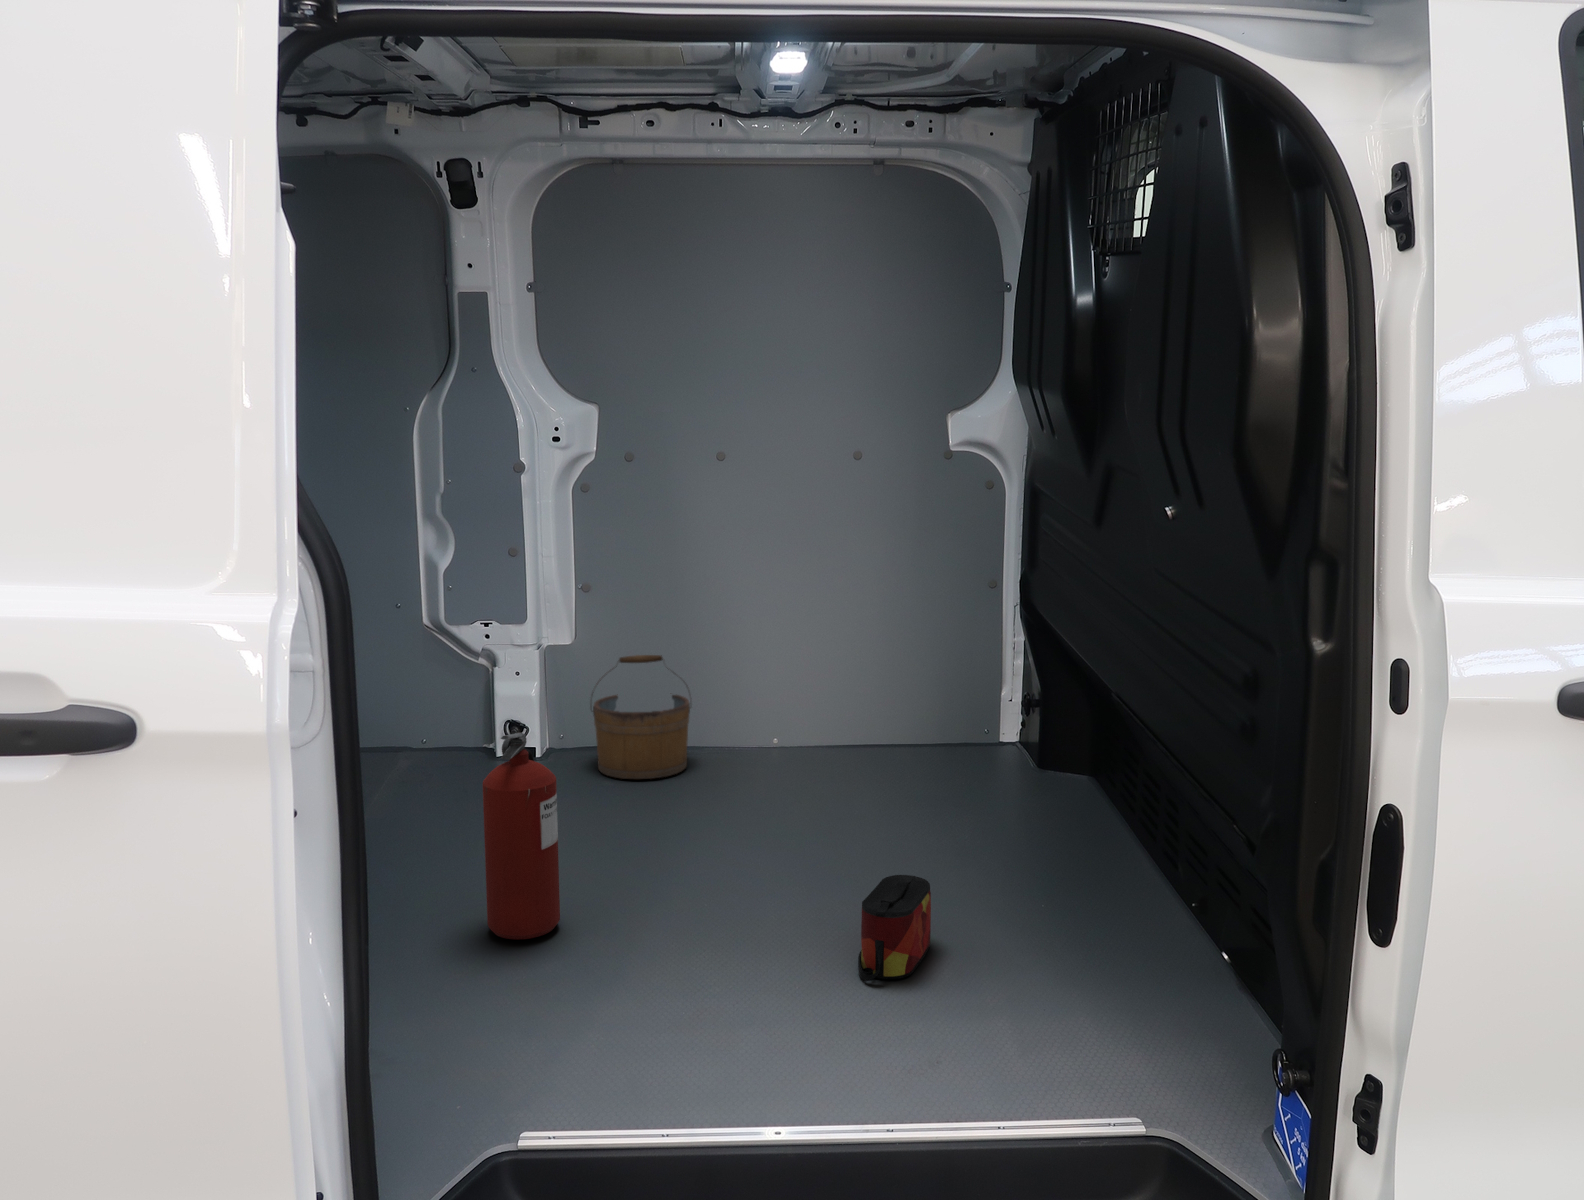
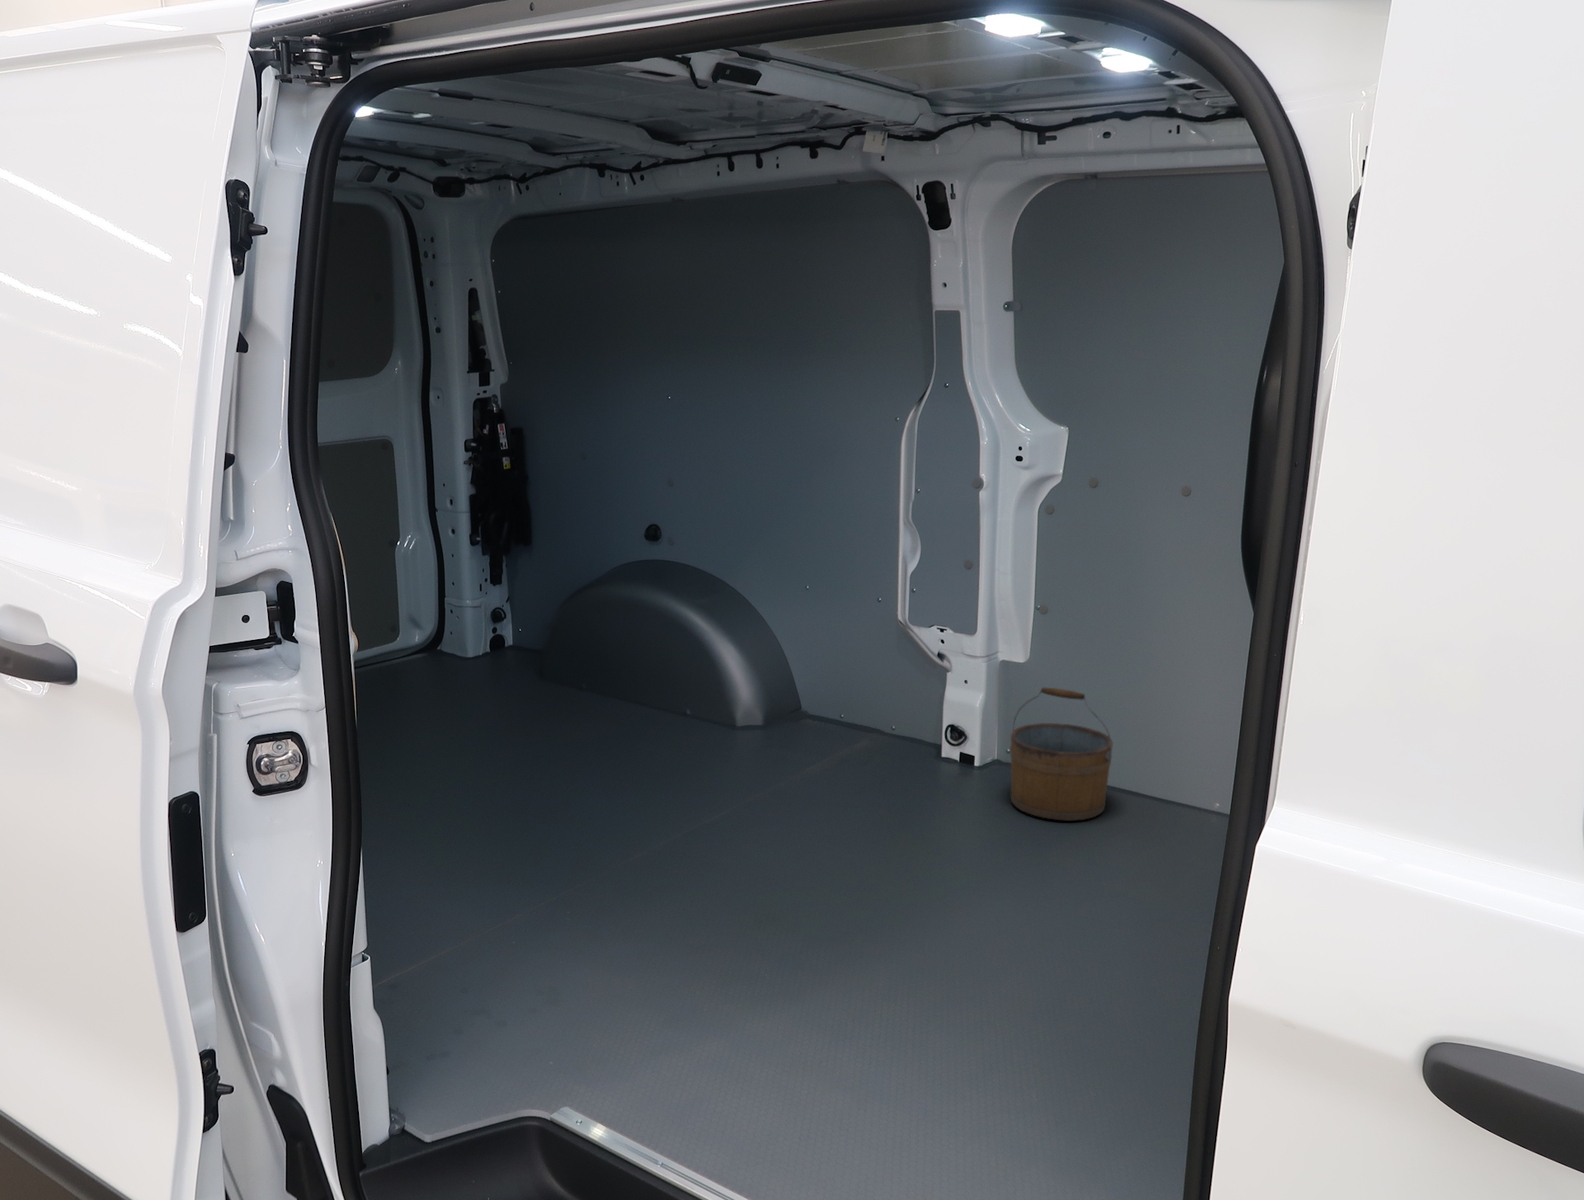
fire extinguisher: present [483,733,560,939] -> none [720,750,790,936]
bag: present [858,875,931,981] -> none [937,1004,1065,1116]

